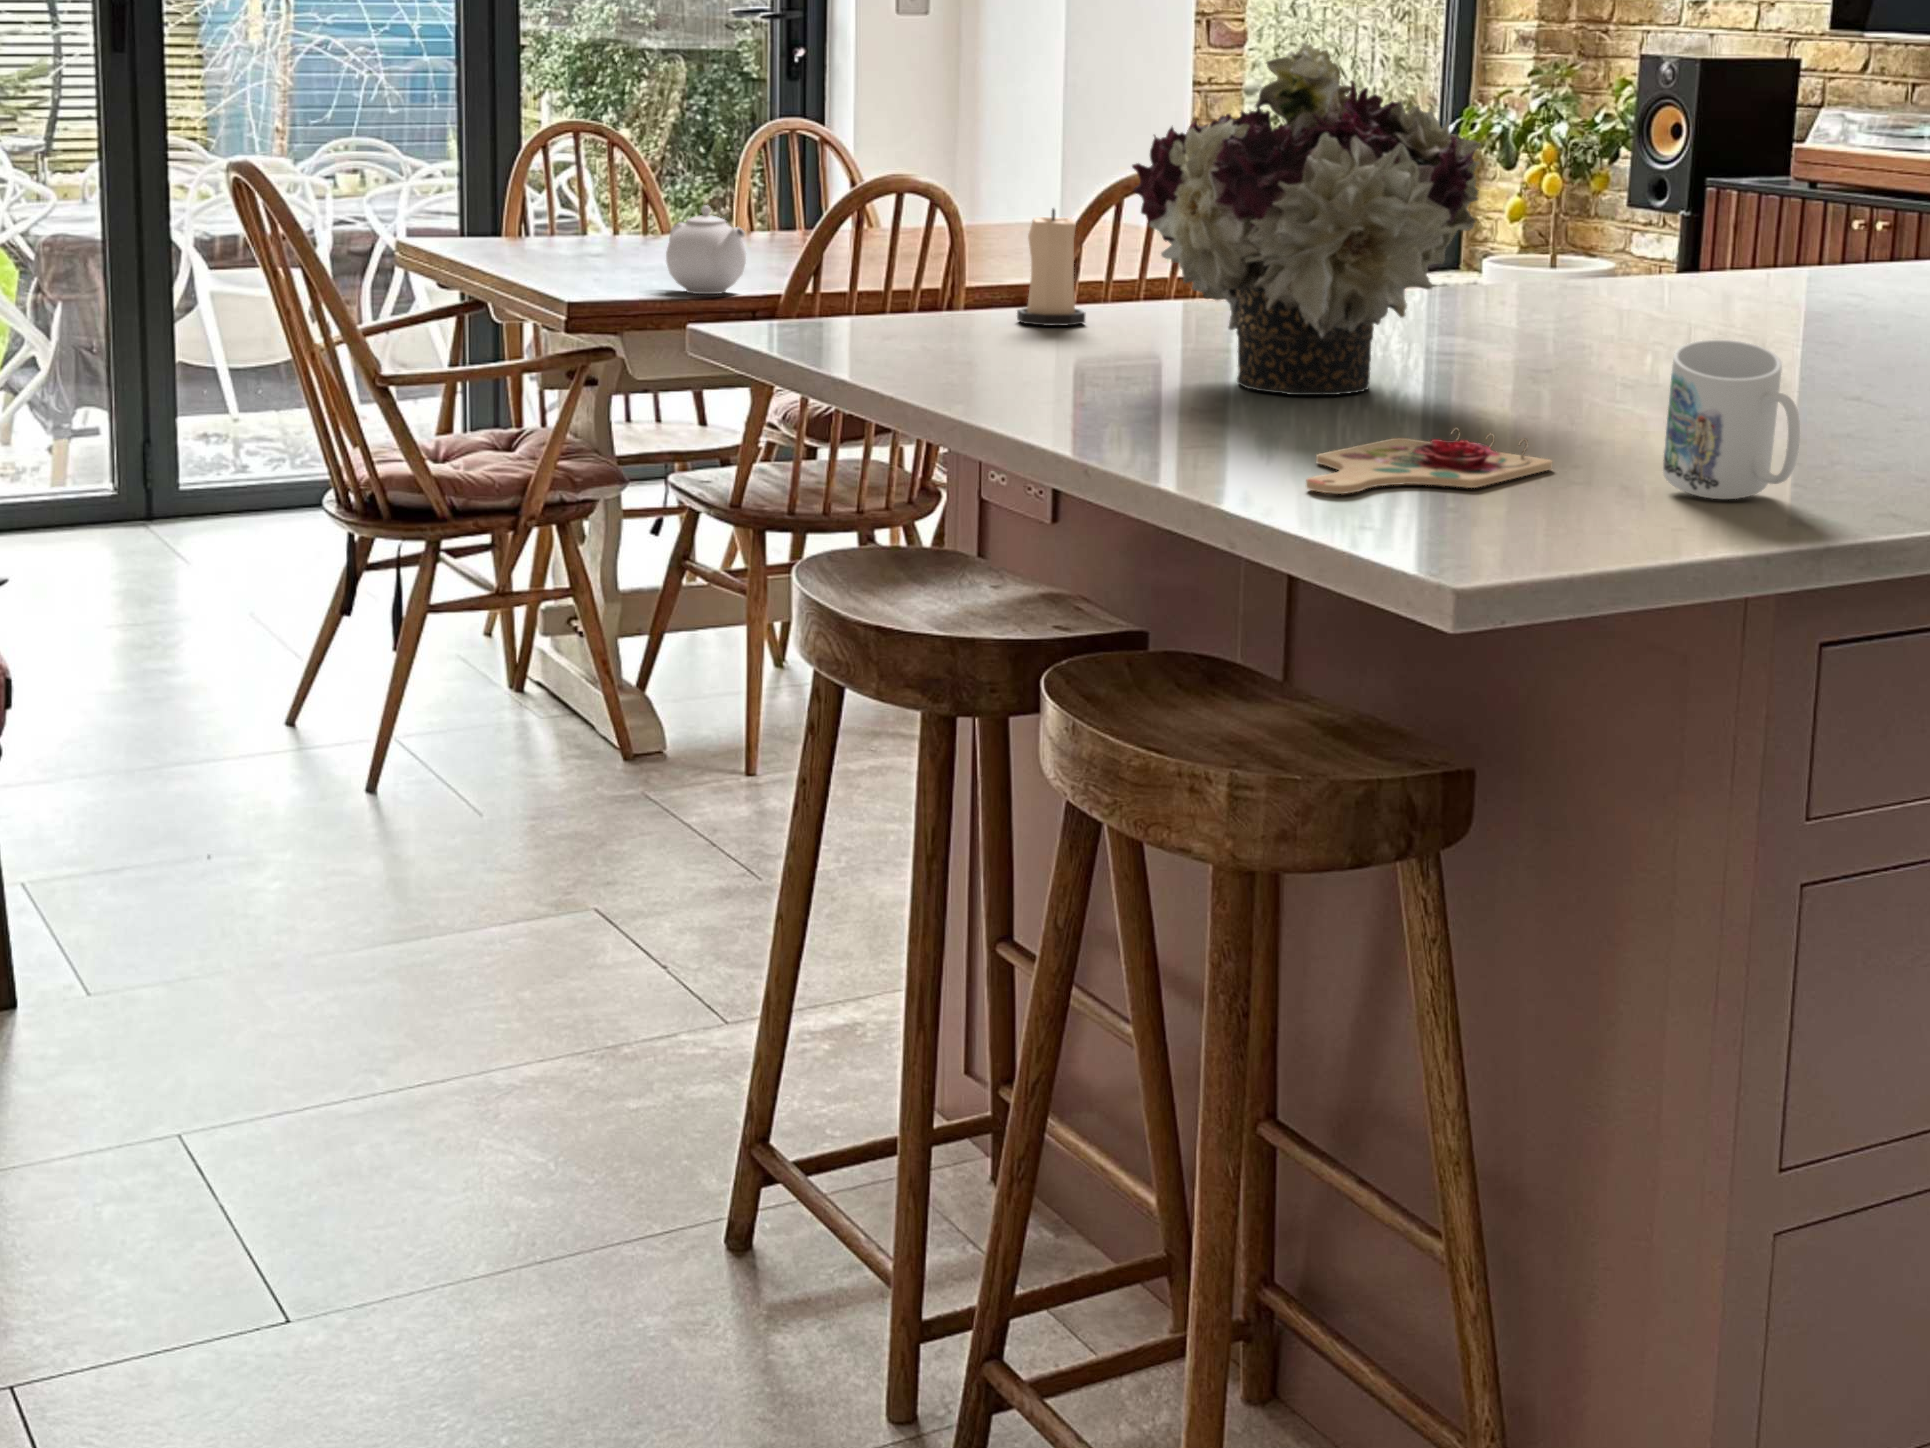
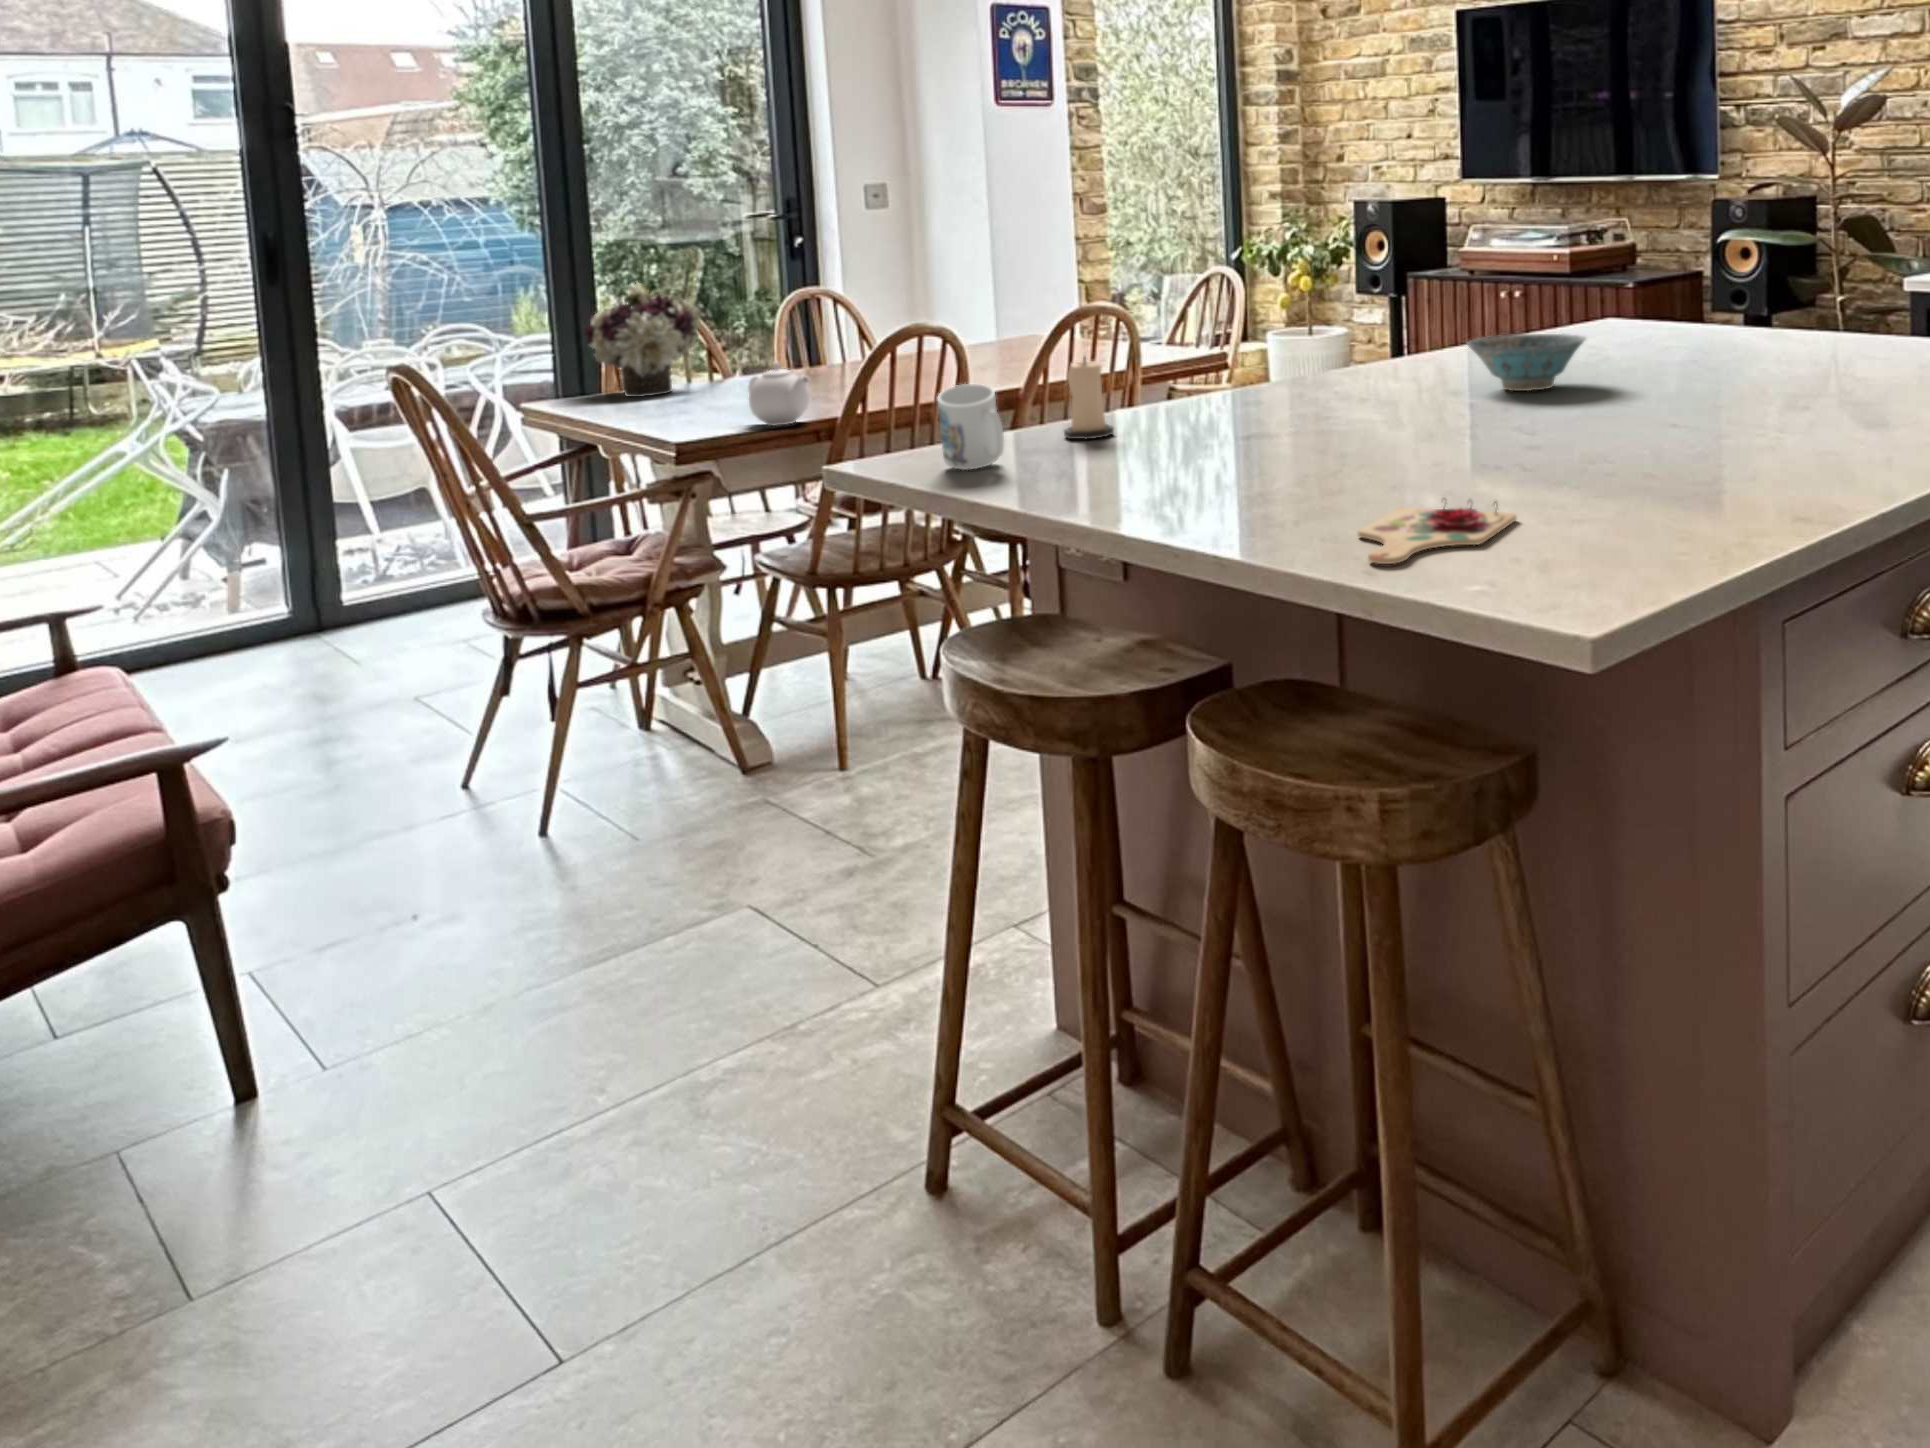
flower arrangement: present [1132,43,1481,395] -> present [584,283,701,397]
ceramic bowl: none [1635,246,1827,331] -> present [1467,334,1586,391]
mug: present [1663,340,1800,499] -> present [937,384,1004,470]

